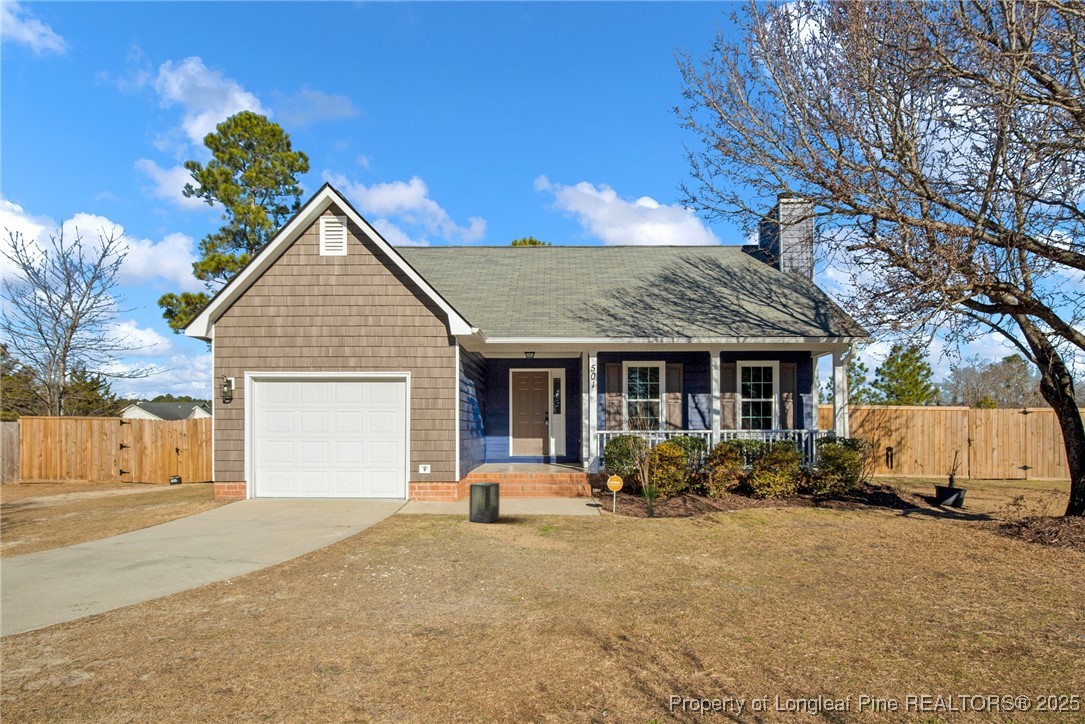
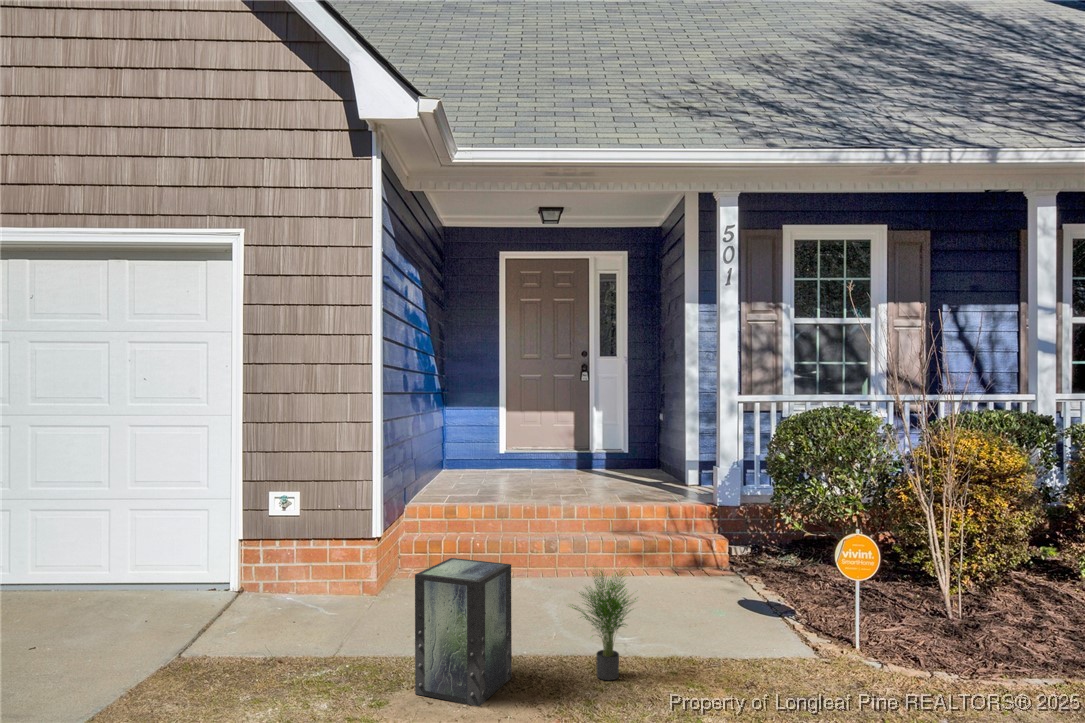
potted plant: present [644,485,657,517] -> present [572,571,636,680]

